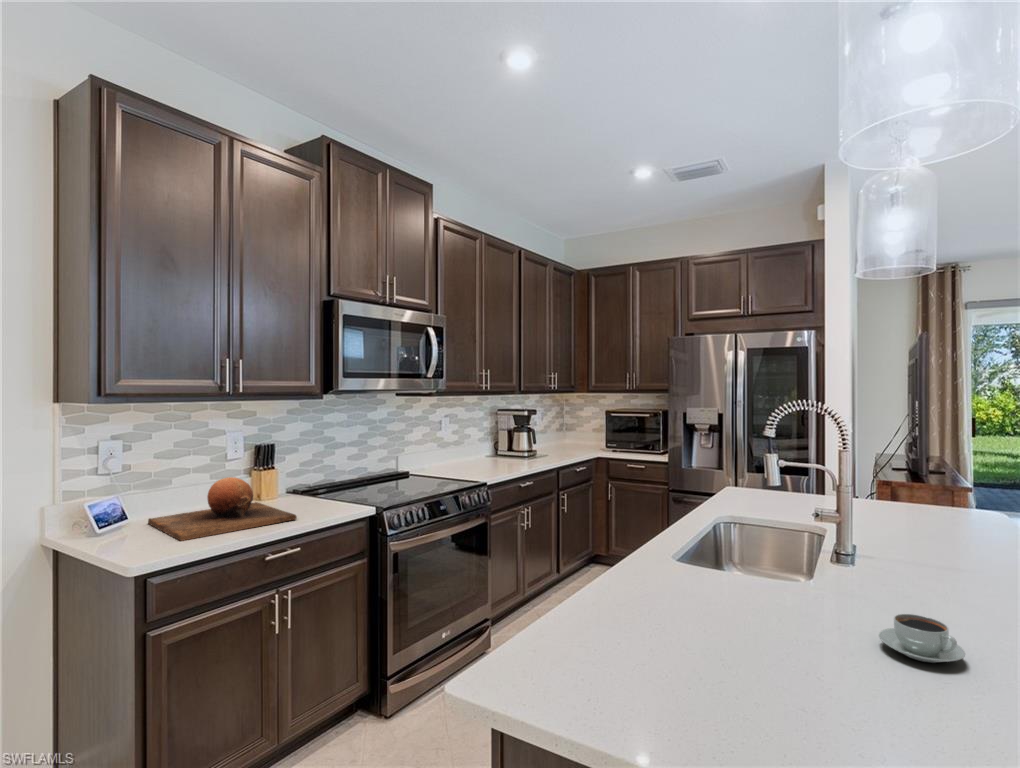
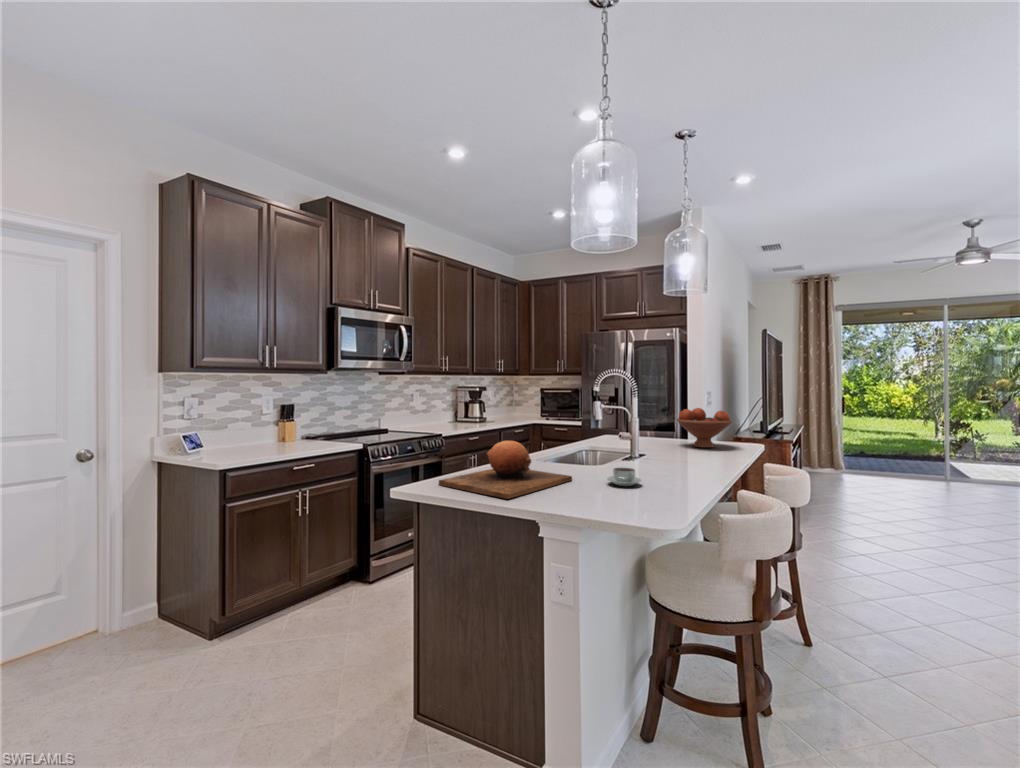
fruit bowl: none [877,458,982,526] -> present [677,408,732,448]
chopping board: present [148,477,297,541] -> present [439,441,572,499]

